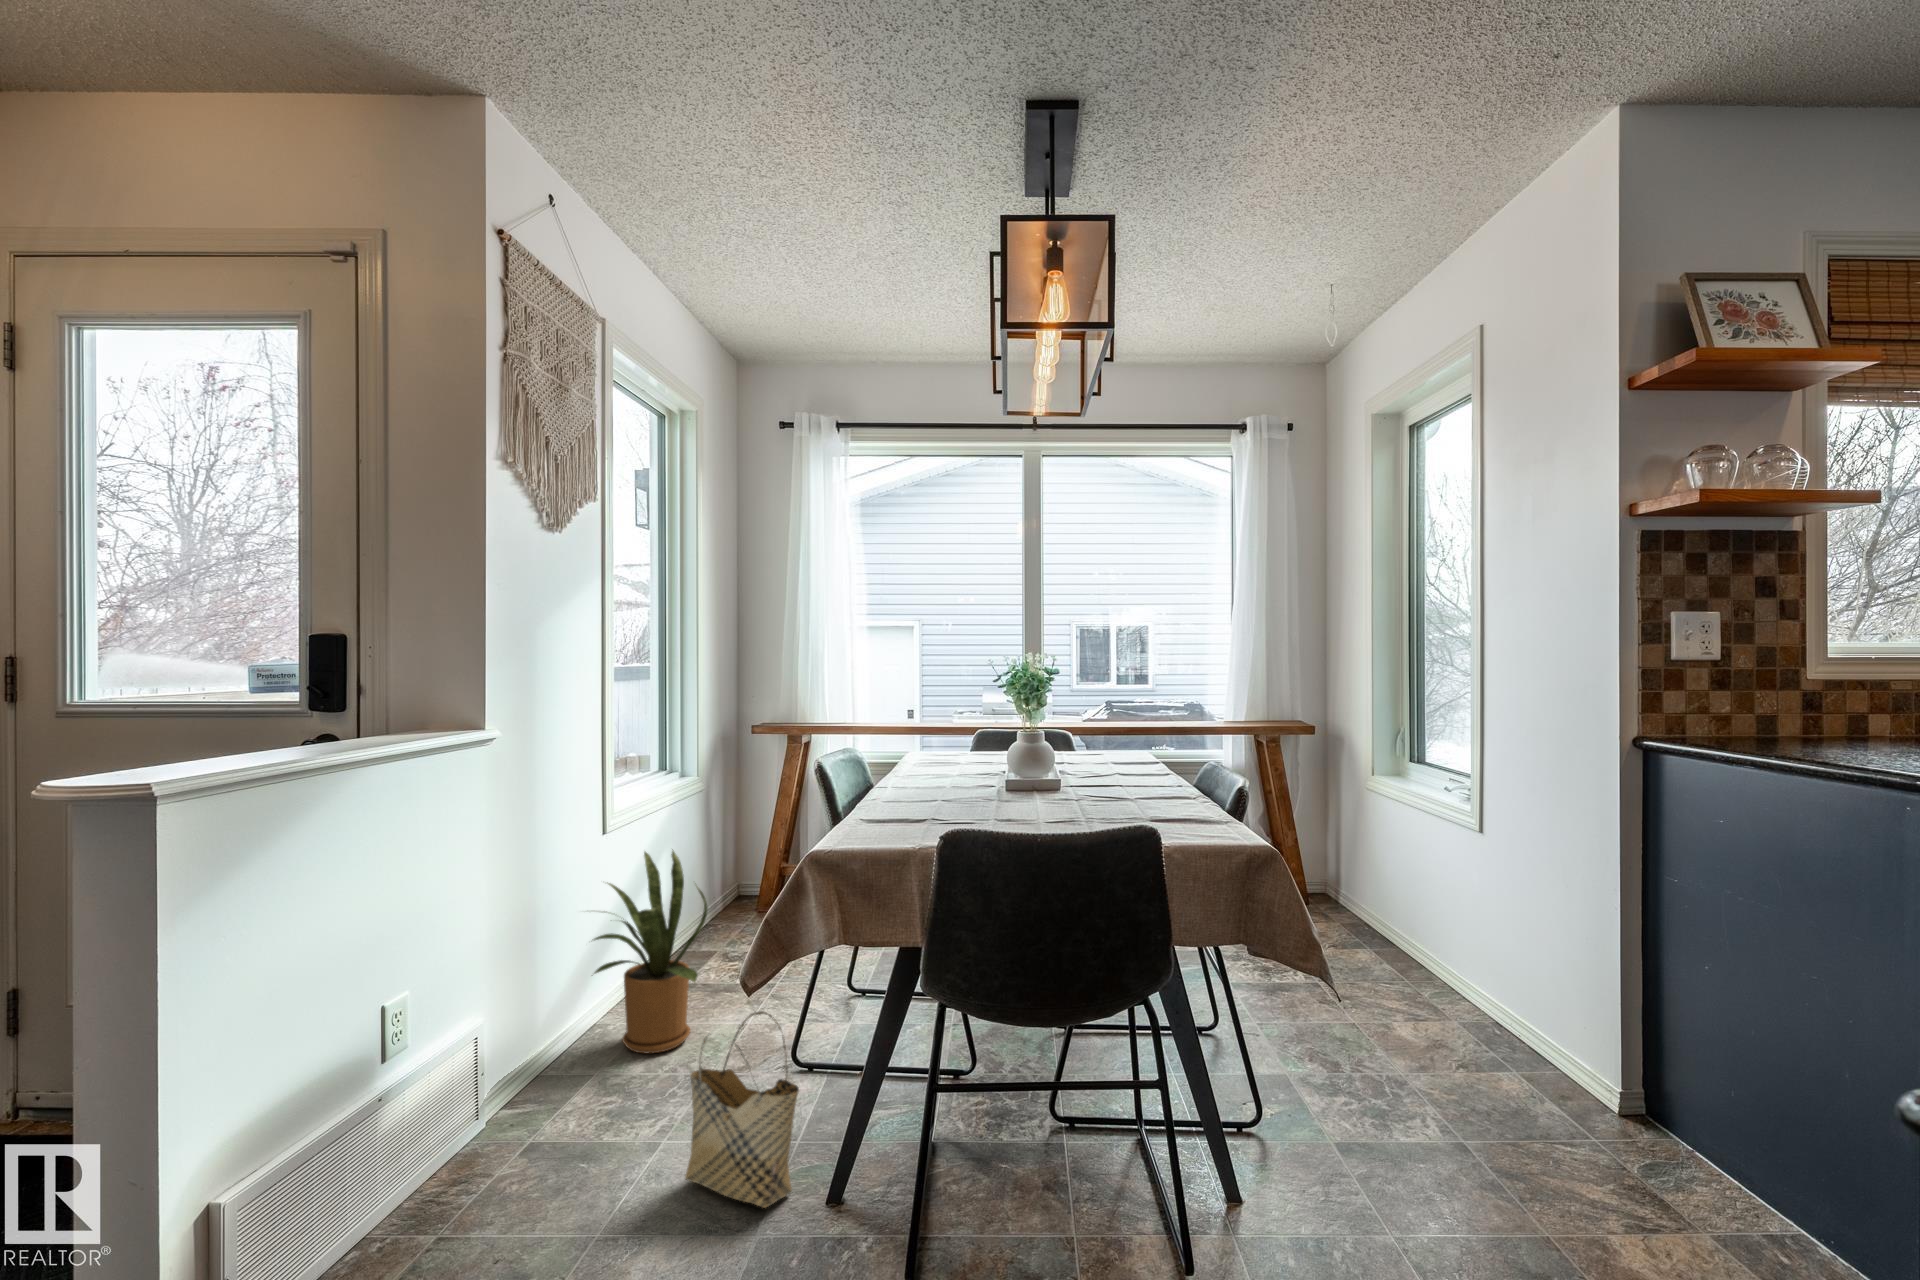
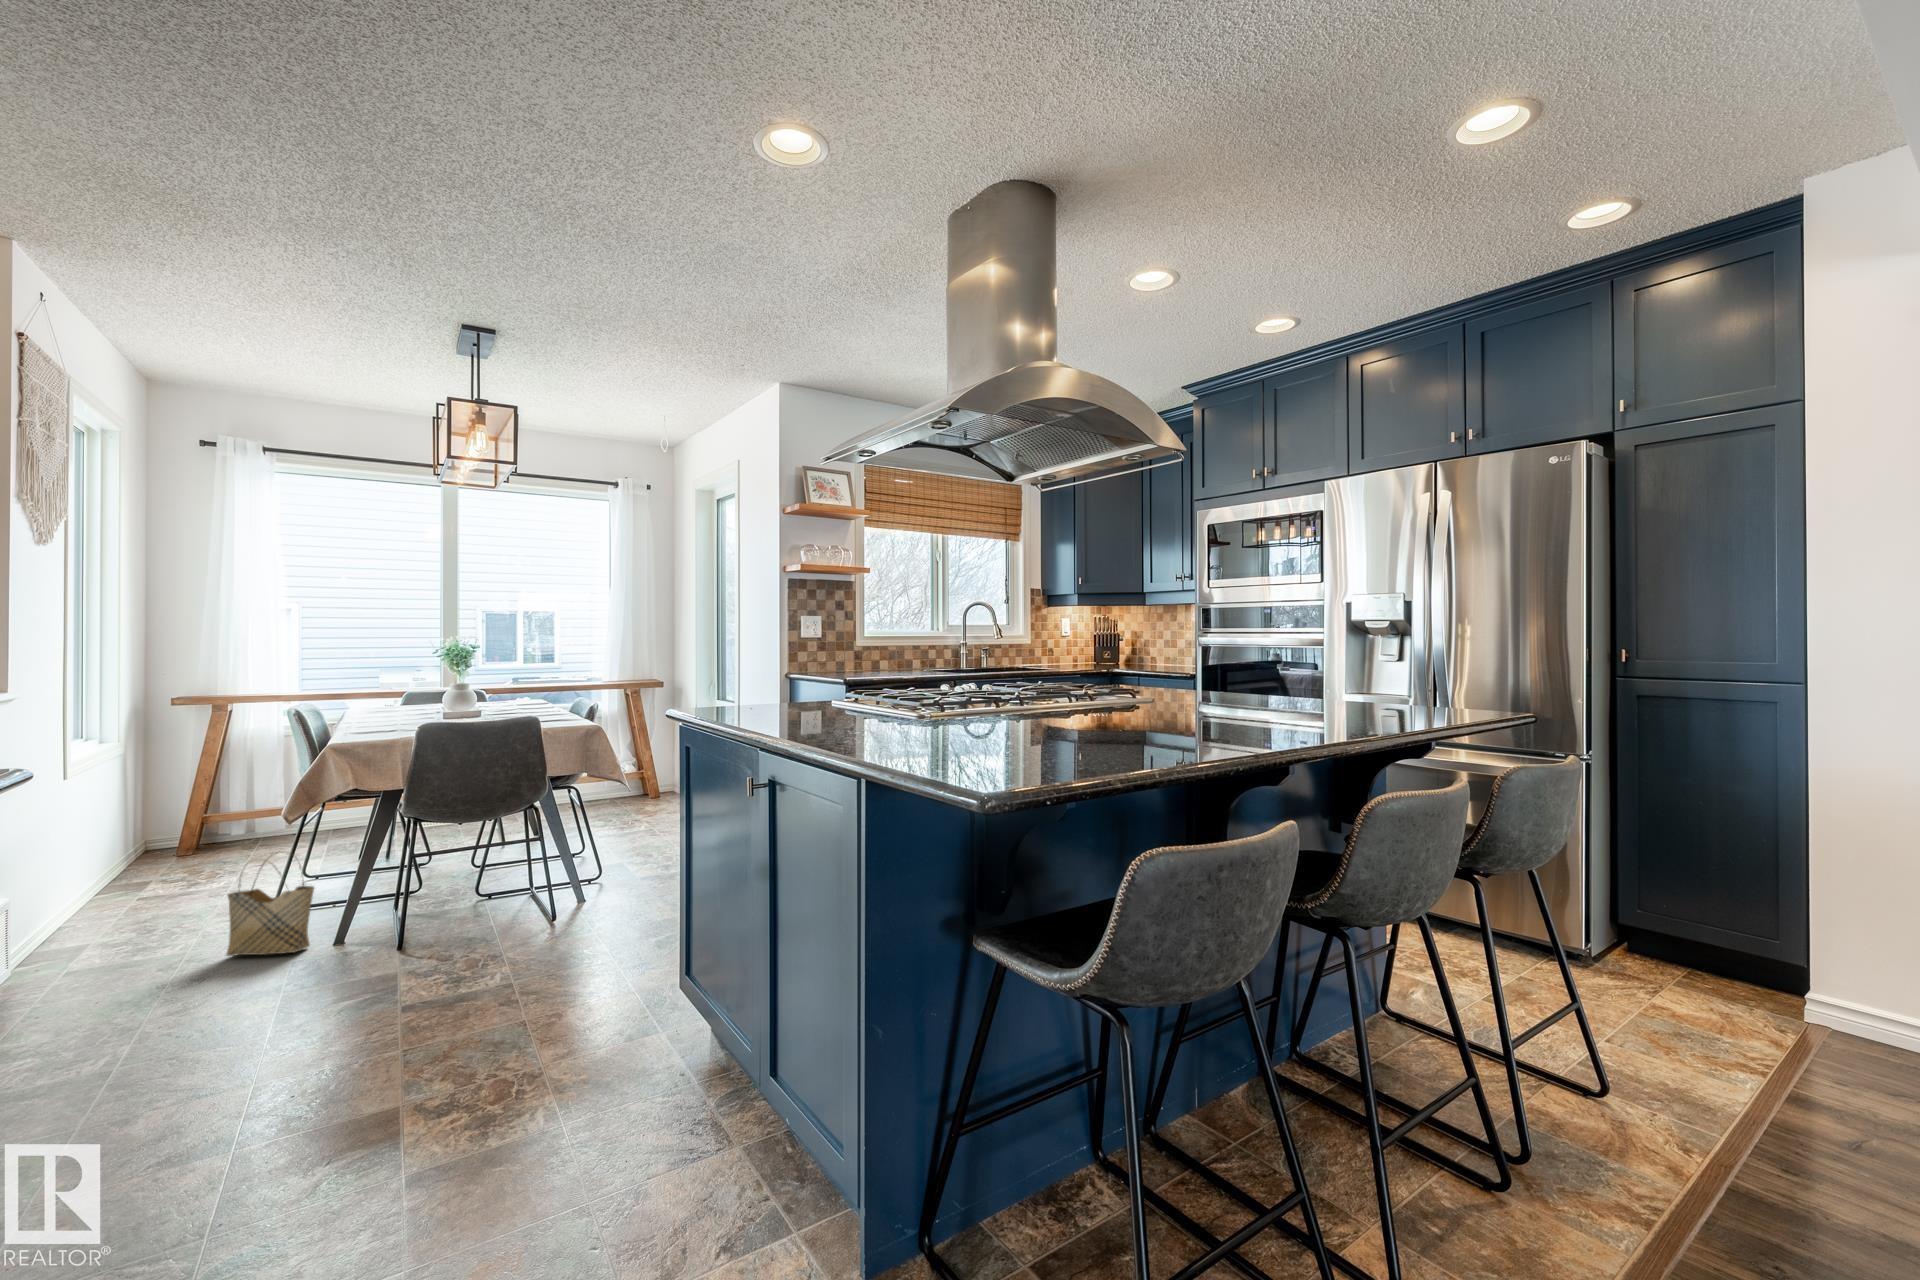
house plant: present [594,851,708,1053] -> none [66,784,195,929]

